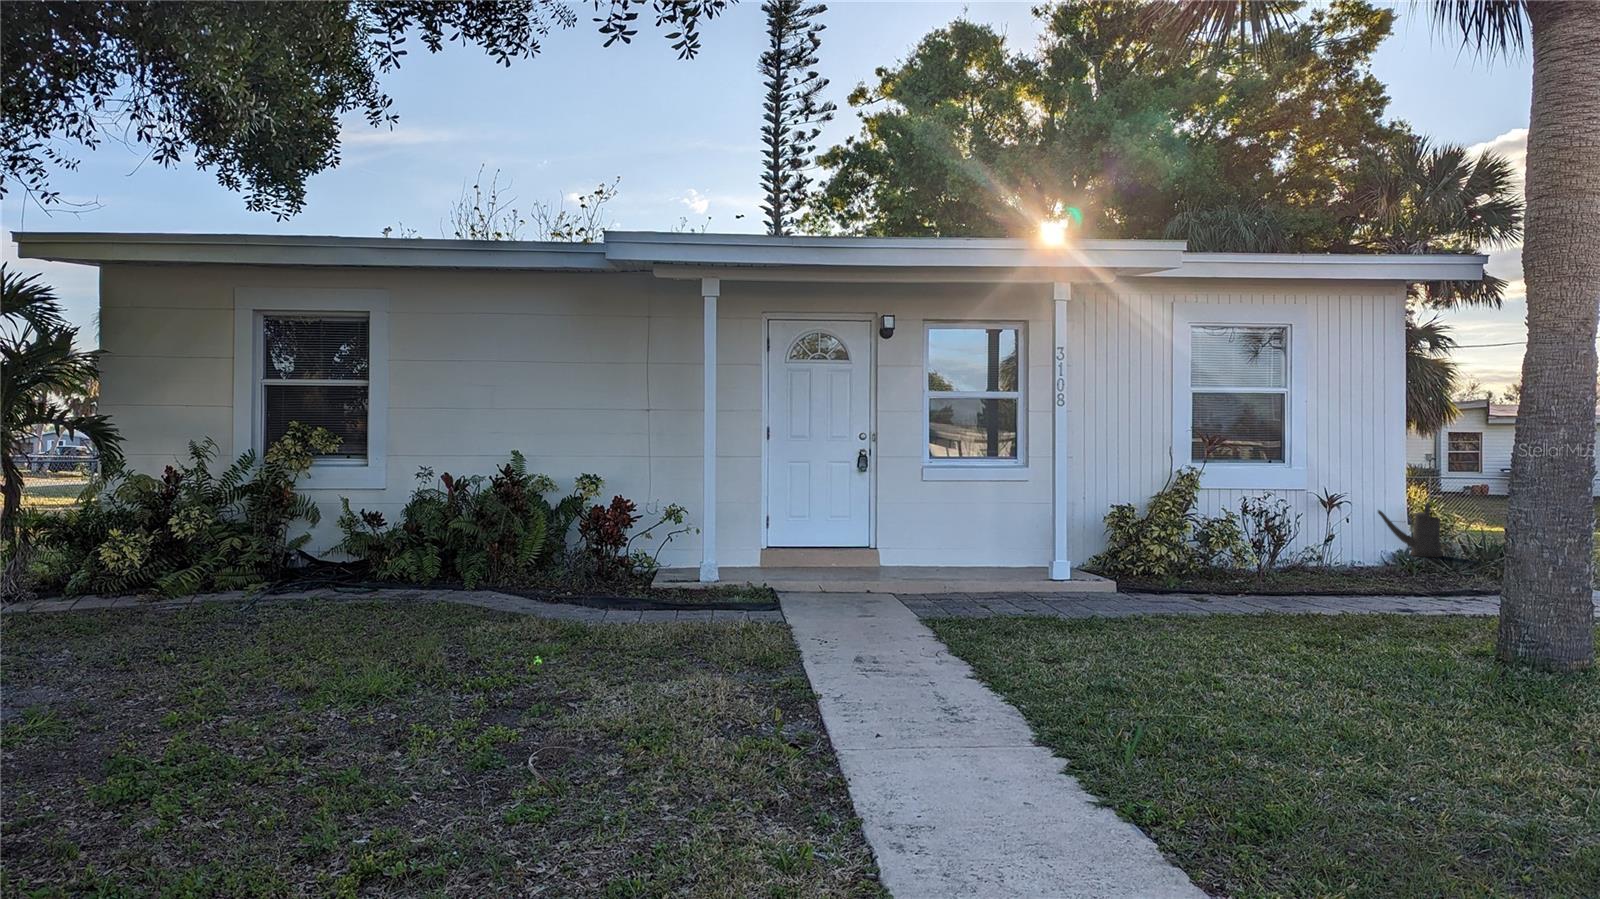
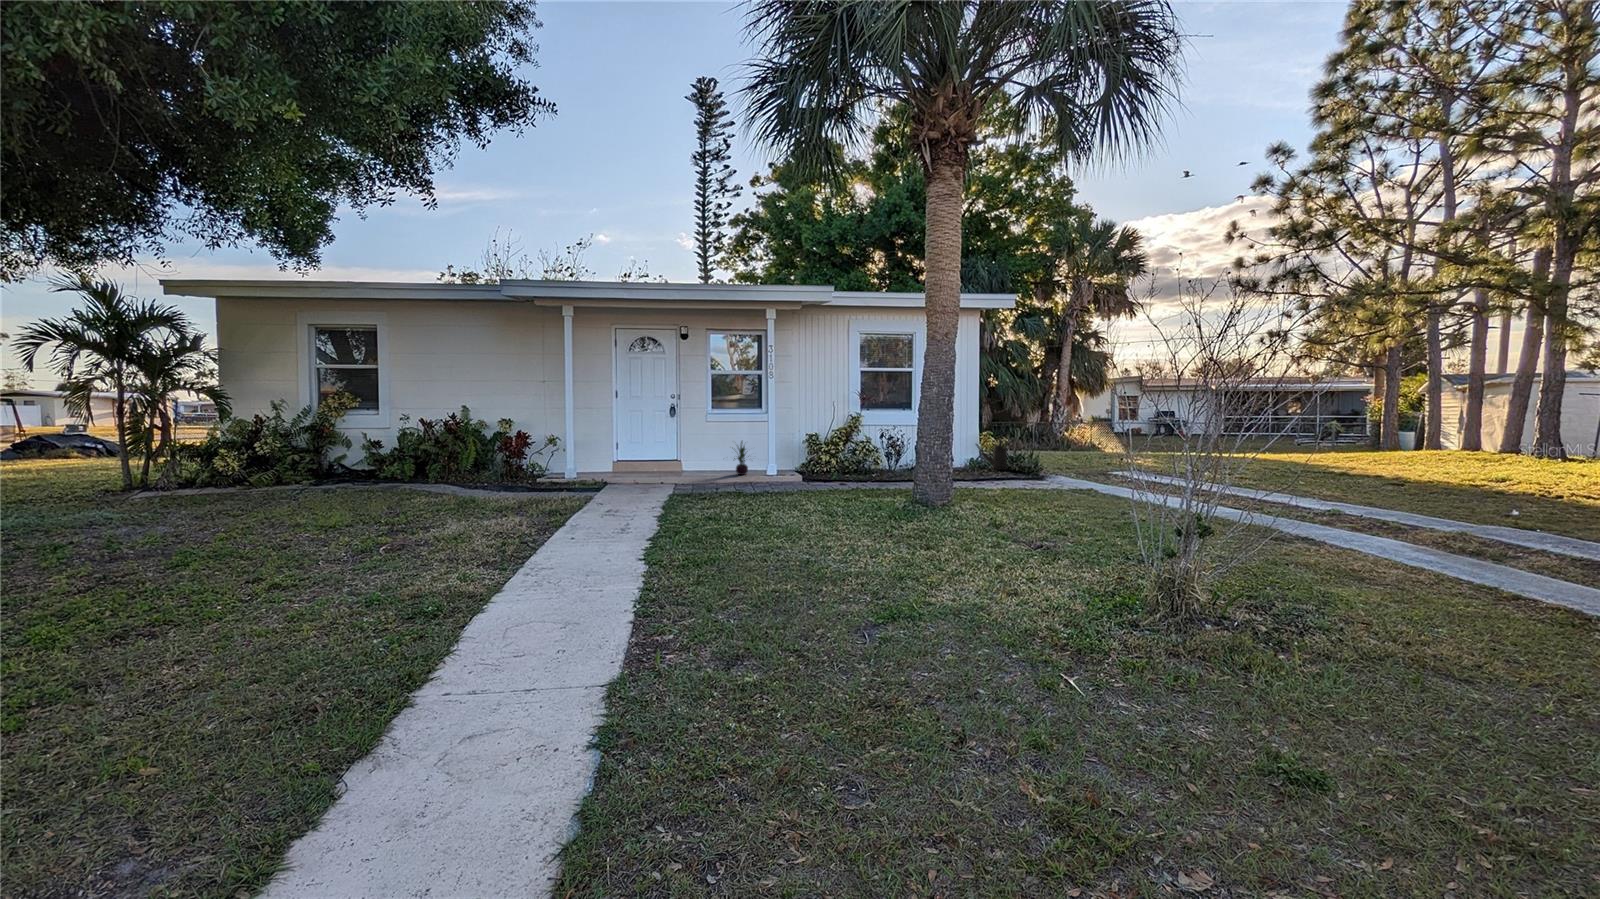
decorative plant: none [958,507,1019,569] -> present [734,442,748,475]

